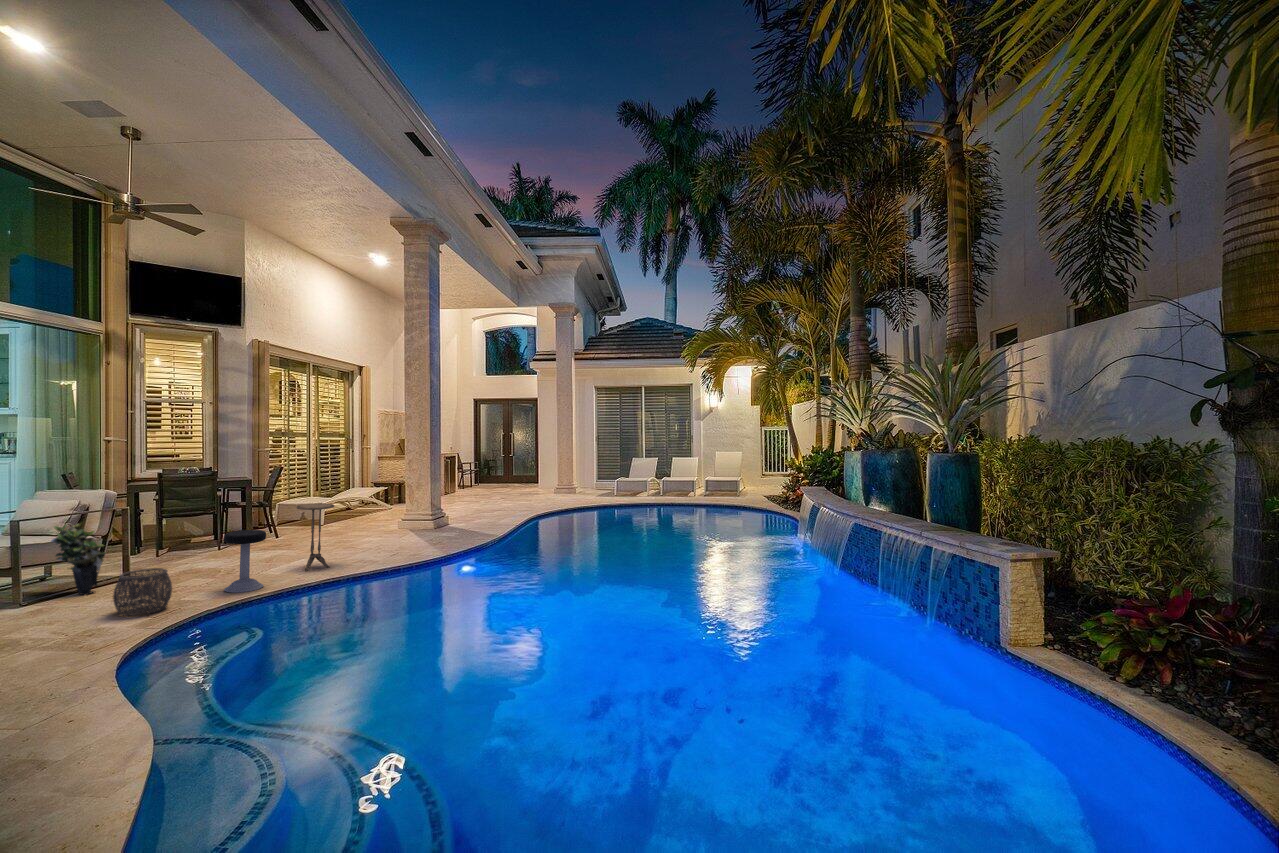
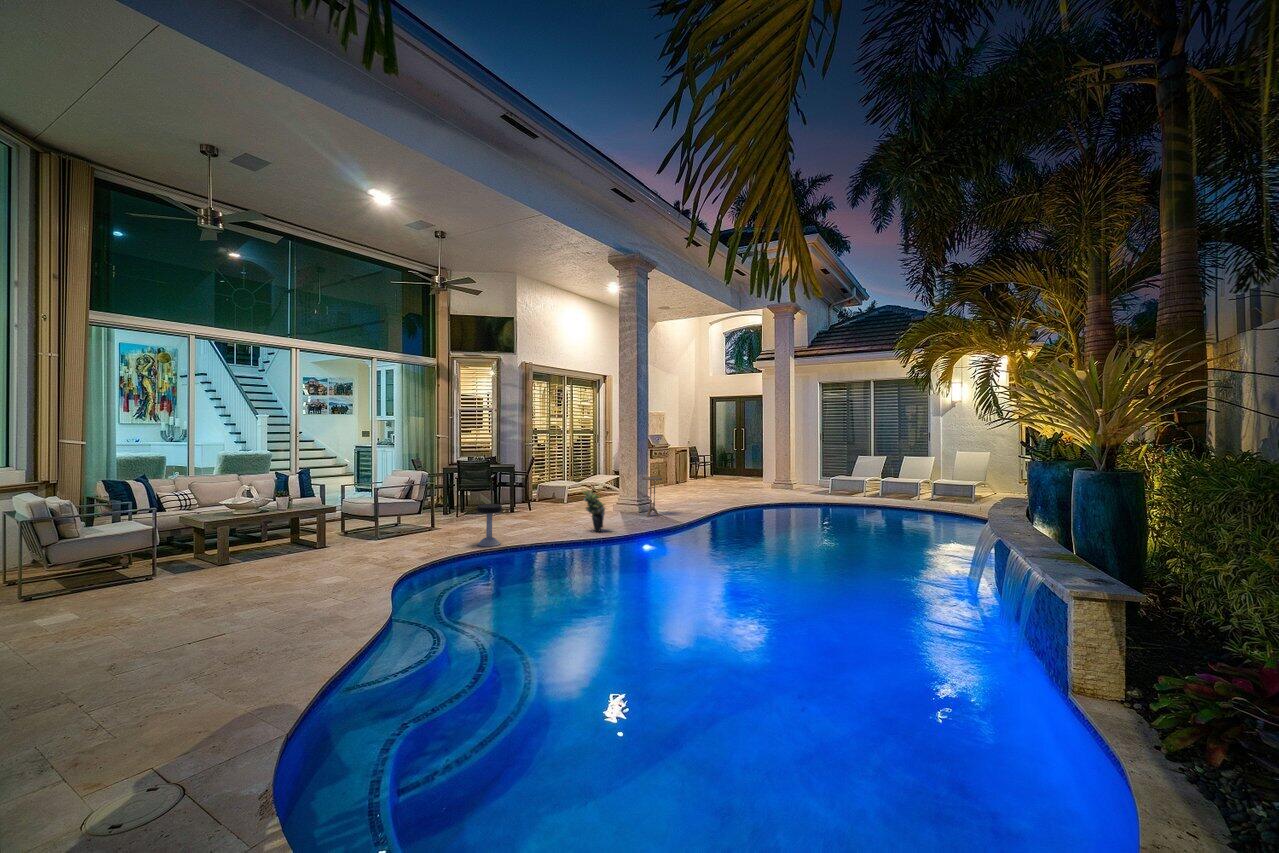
side table: present [296,504,334,572] -> present [642,477,662,517]
potted plant: present [51,524,106,595] -> present [583,491,605,533]
woven basket: present [113,568,172,616] -> none [414,524,446,554]

